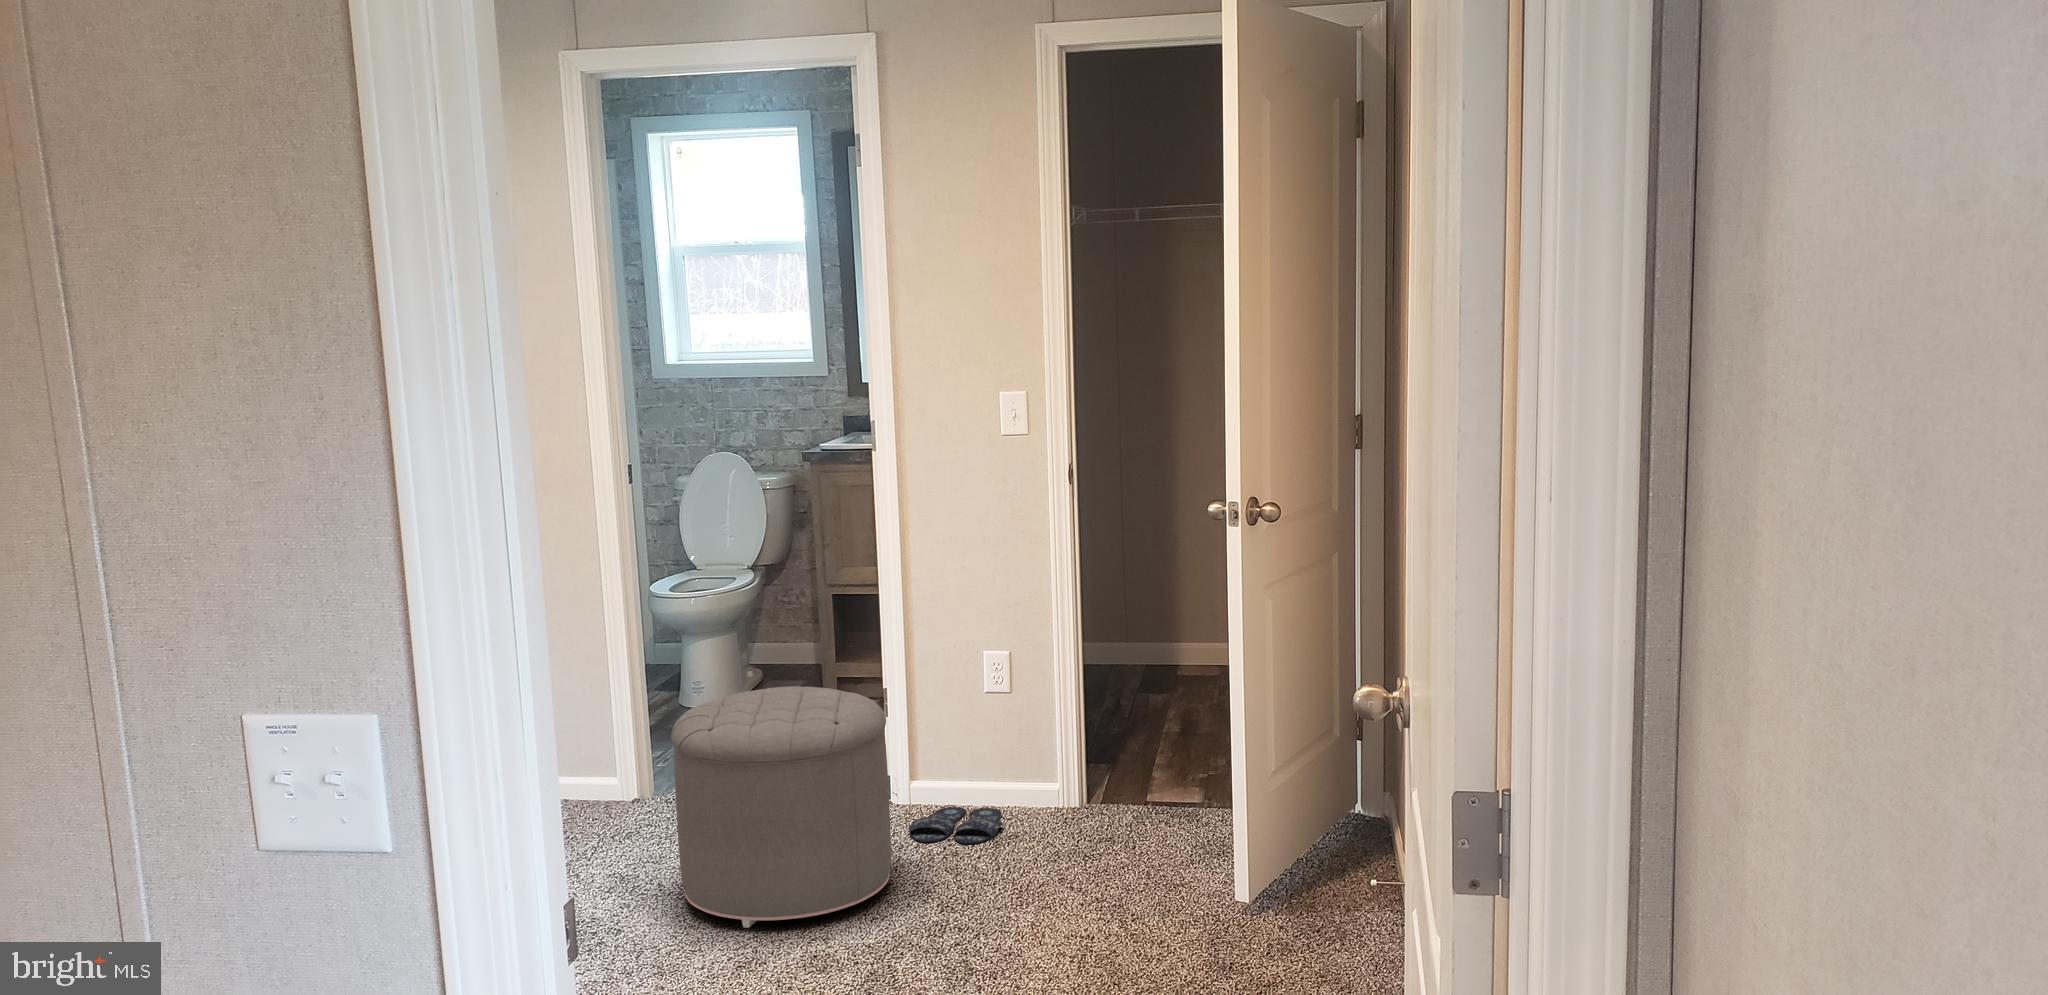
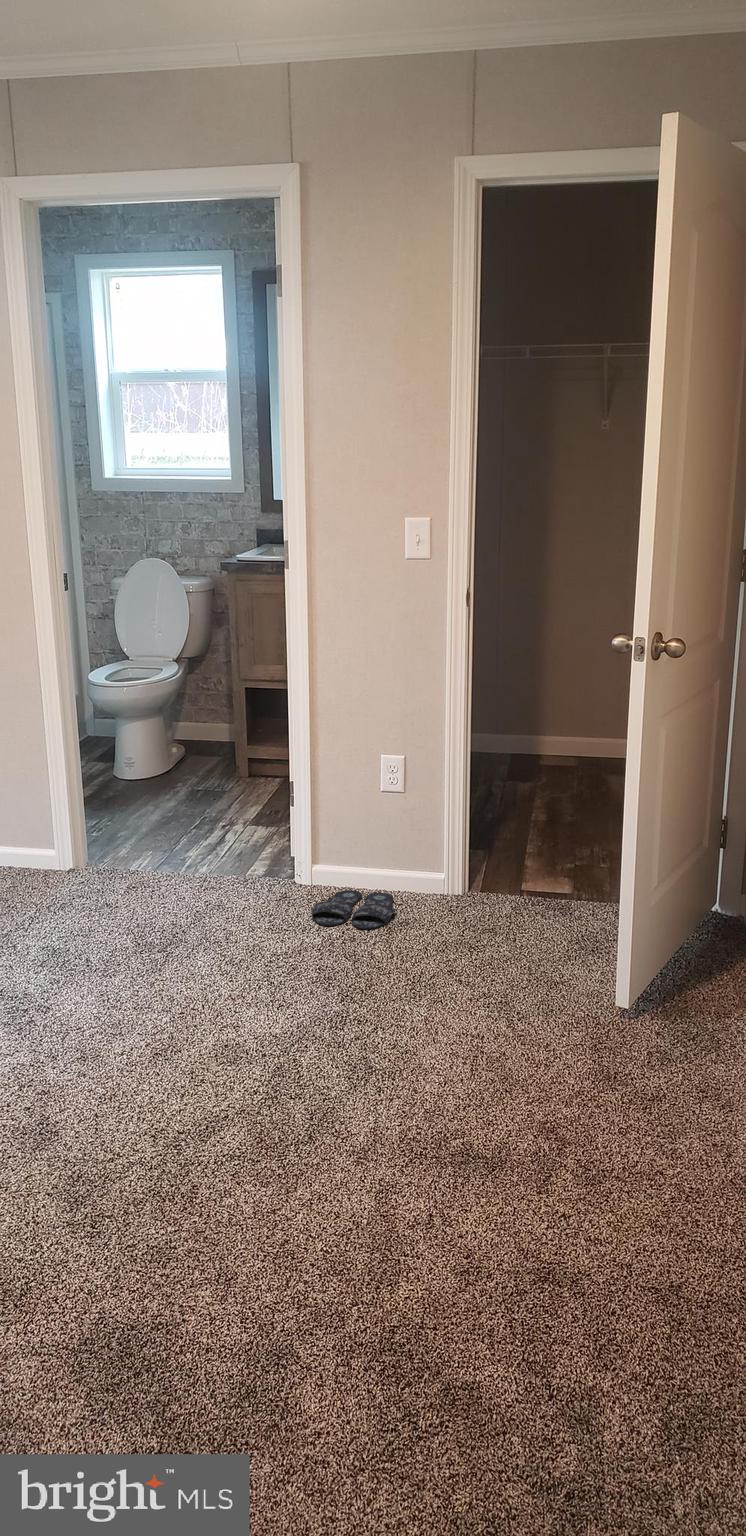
ottoman: present [671,686,891,928] -> none [96,787,297,1011]

